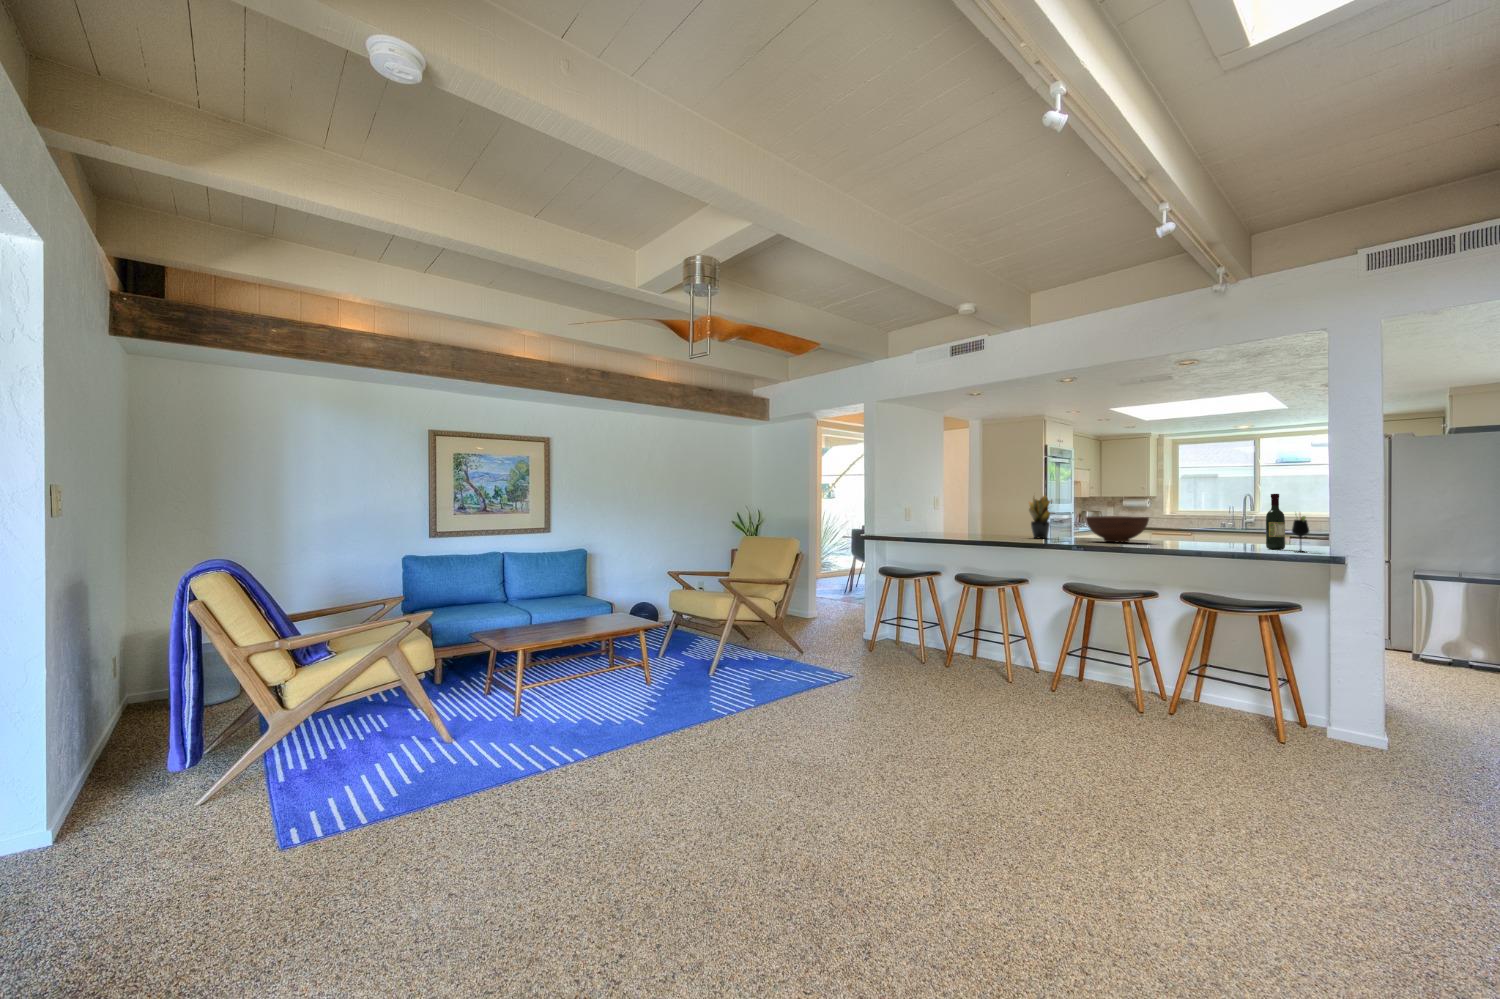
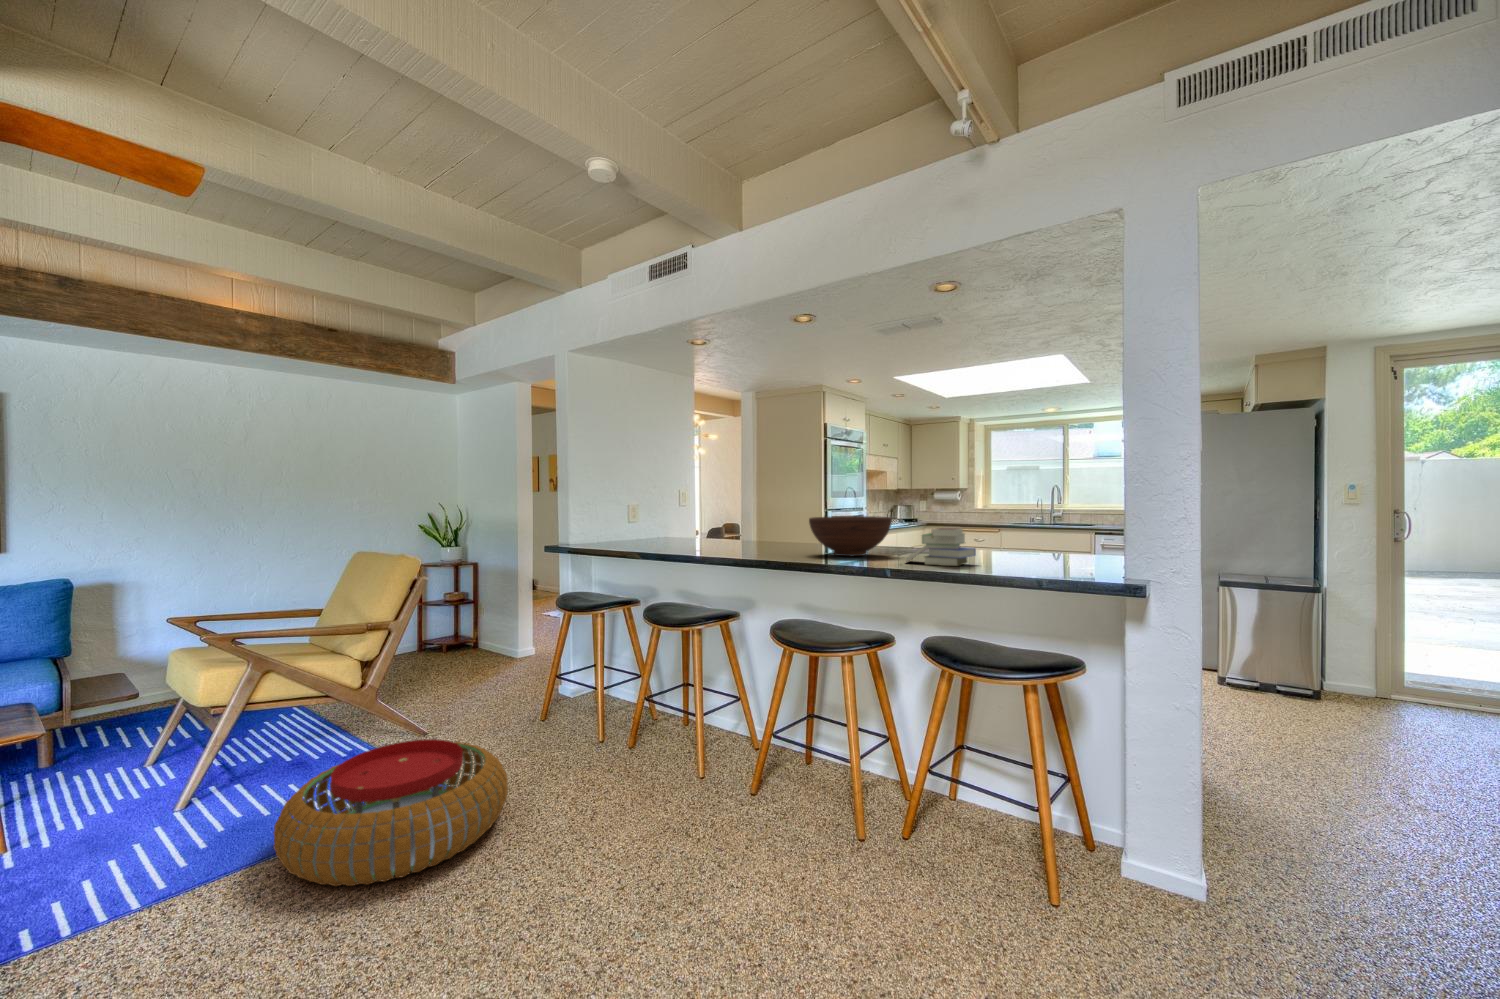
wine bottle: present [1266,494,1285,550] -> none [1035,480,1061,568]
potted plant: present [1029,496,1052,538] -> none [750,480,793,549]
wine glass: present [1292,516,1309,552] -> none [1064,510,1089,577]
book: none [1168,523,1221,547] -> present [906,528,976,566]
pouf: none [796,644,912,708] -> present [273,739,508,886]

